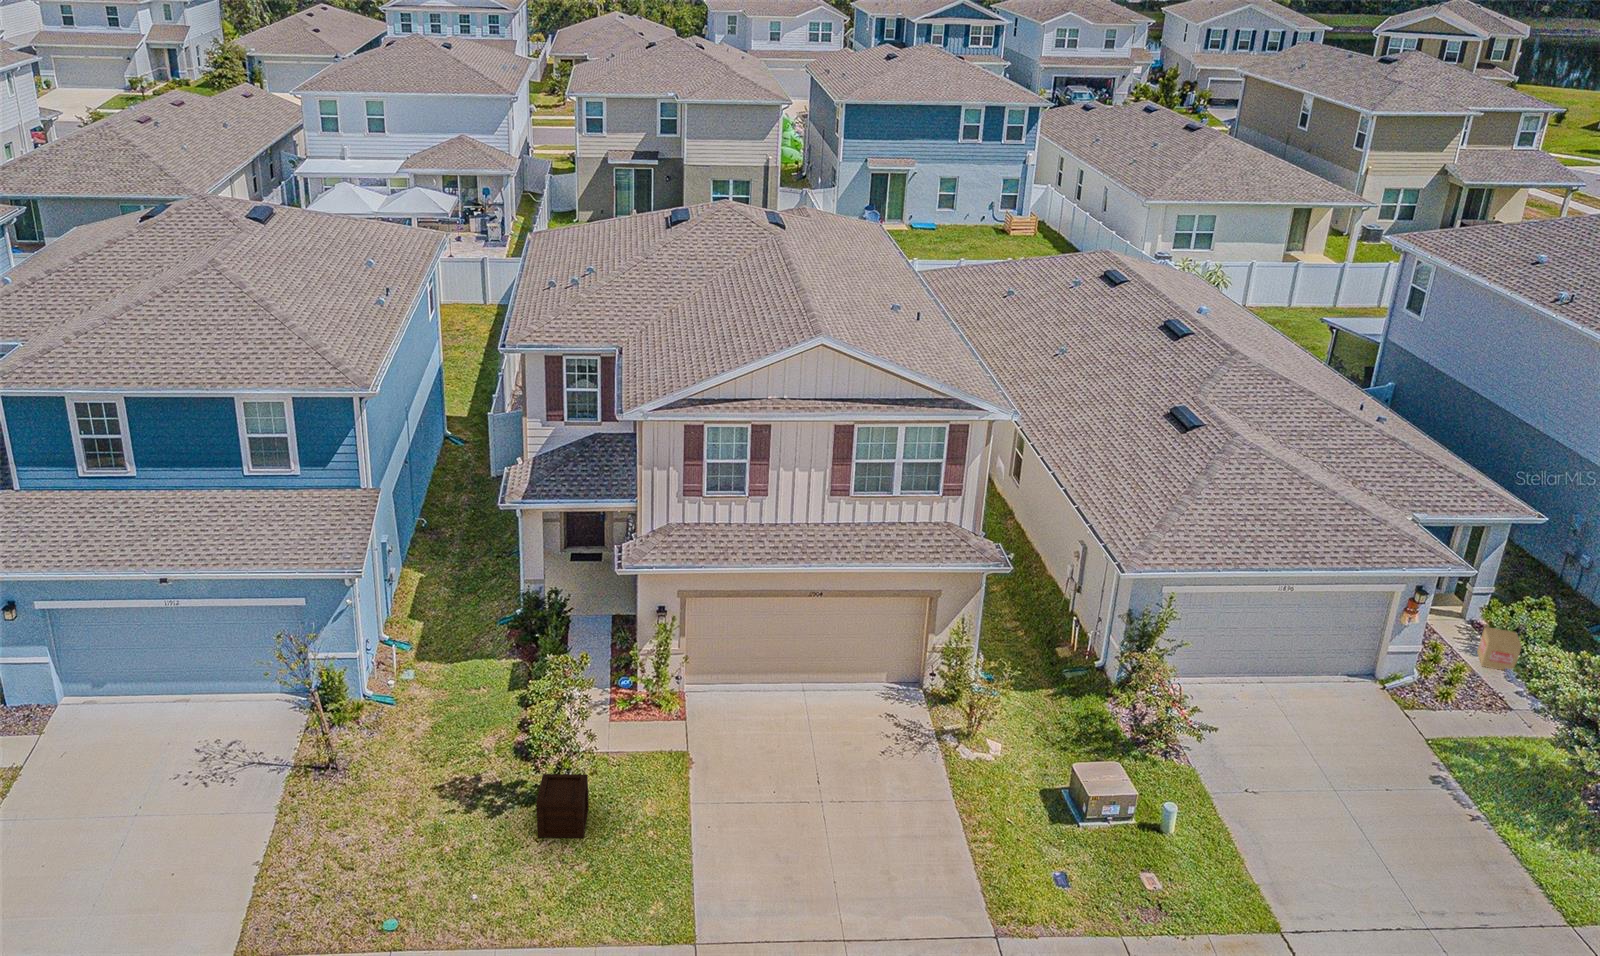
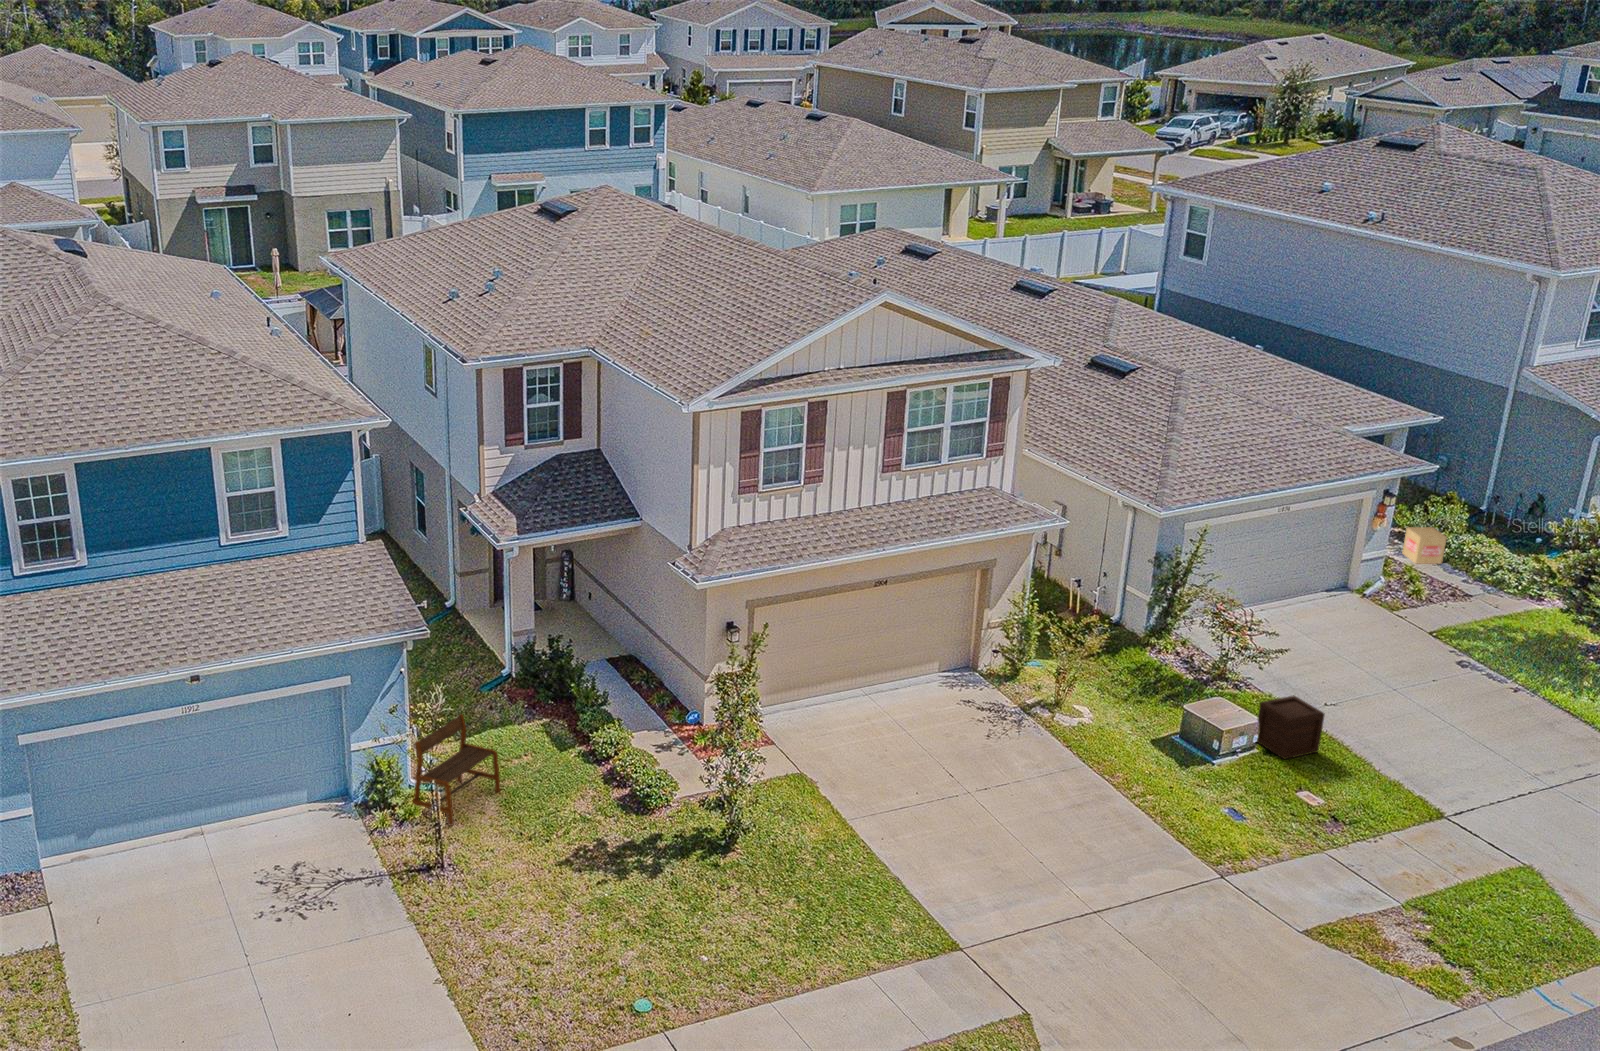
bench: none [341,635,422,723] -> present [413,714,501,826]
wooden crate: present [536,774,589,838] -> present [1257,695,1324,759]

